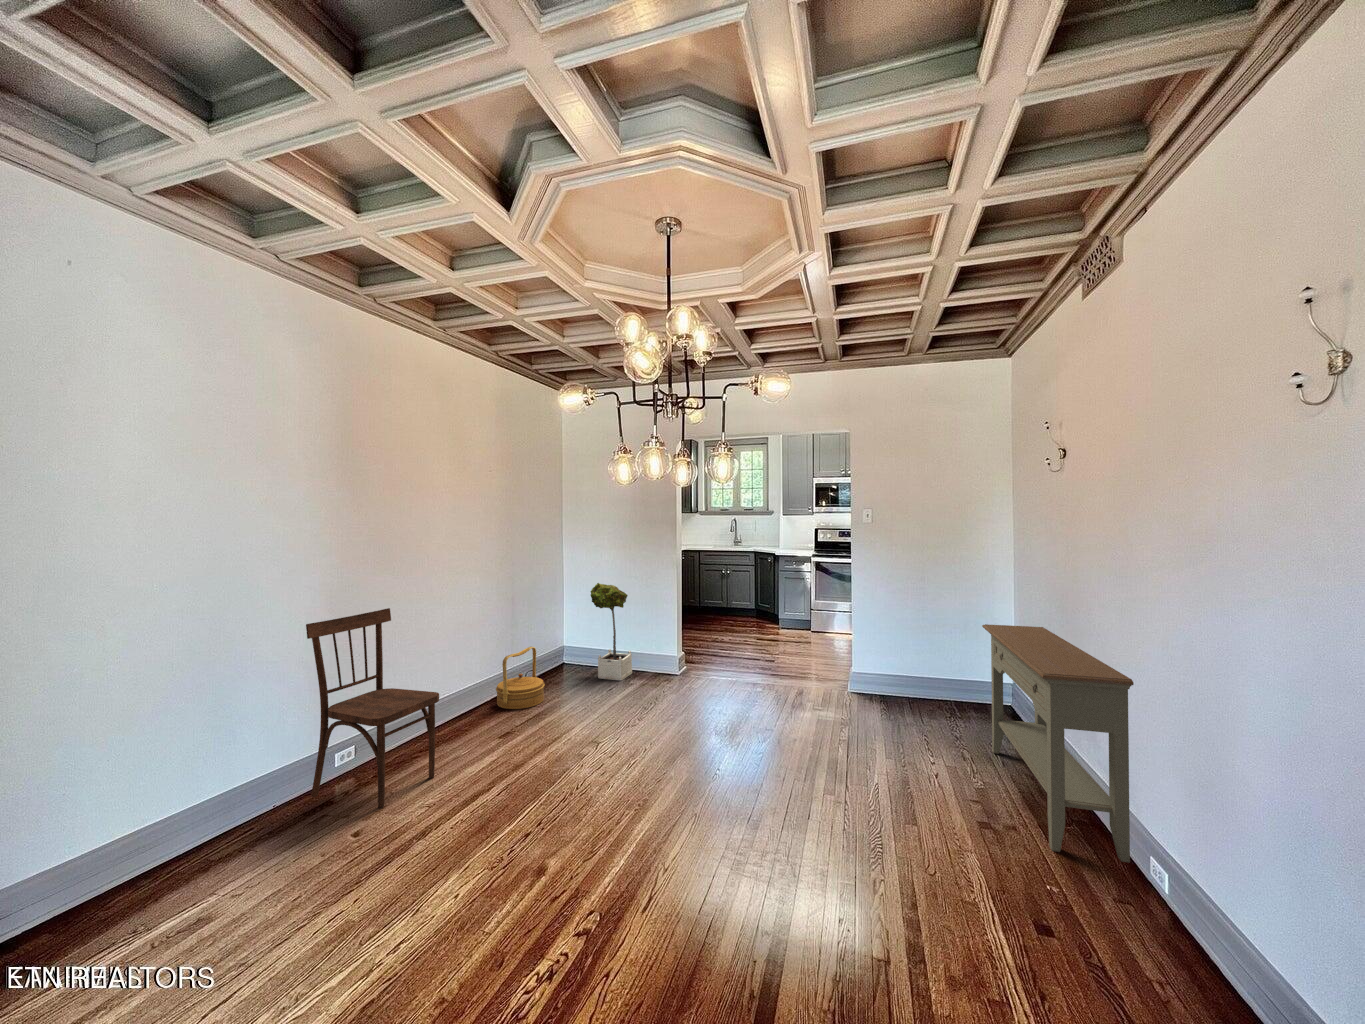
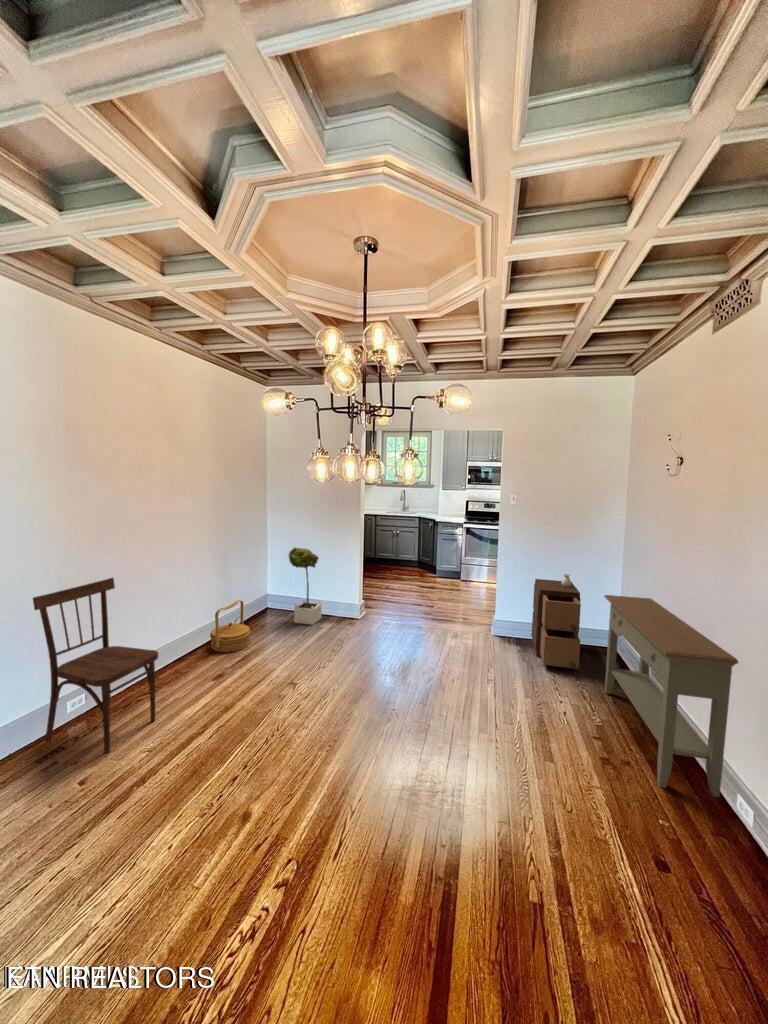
storage cabinet: none [900,606,960,726] -> present [532,574,581,669]

